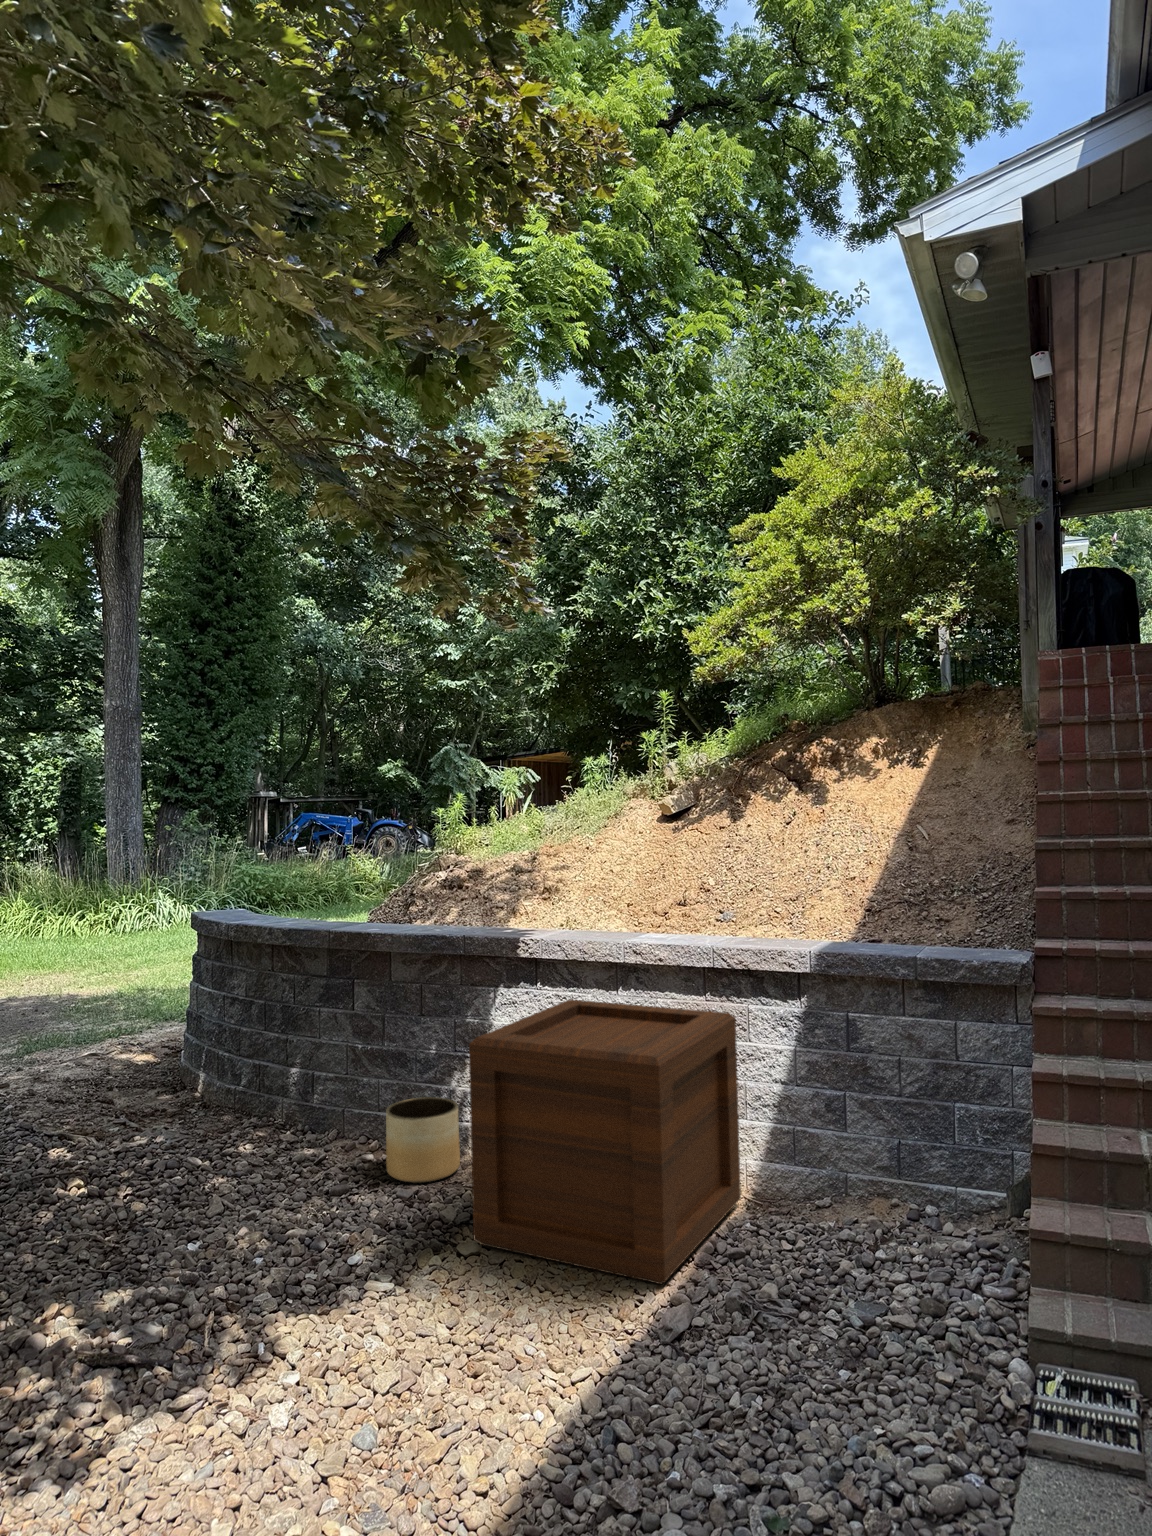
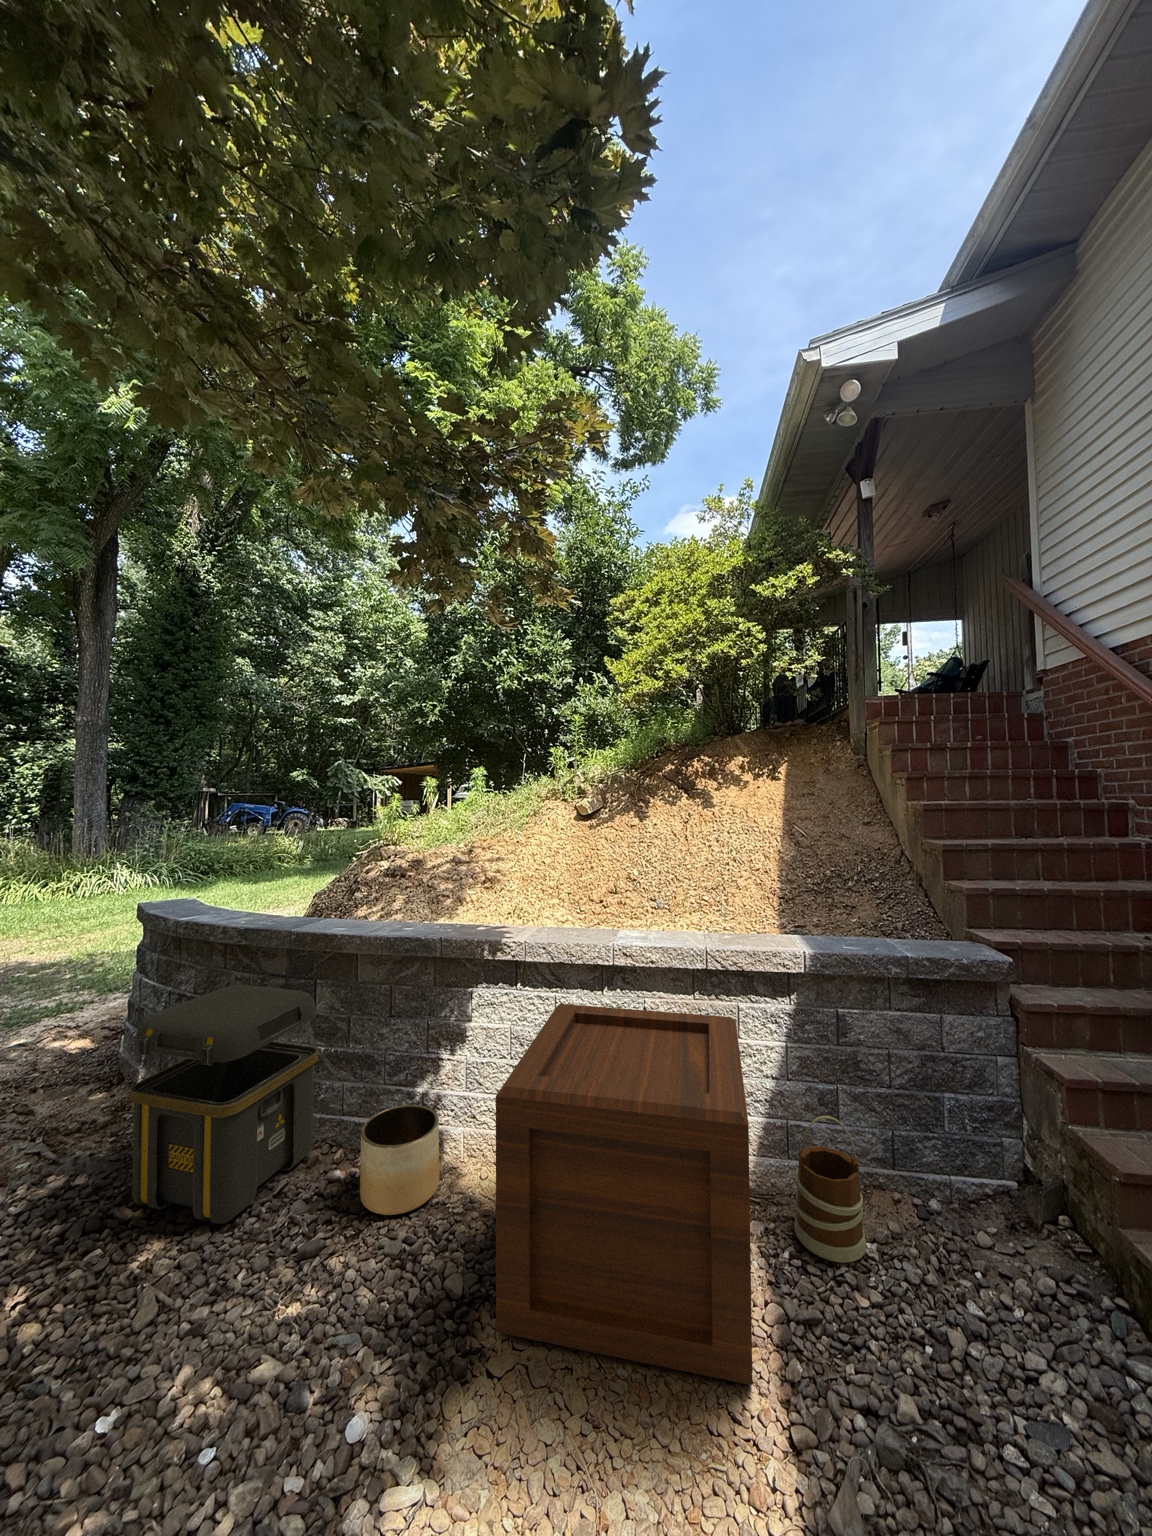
toolbox: none [196,980,354,1175] -> present [130,985,318,1224]
wooden bucket: none [781,1109,850,1243] -> present [794,1116,866,1262]

